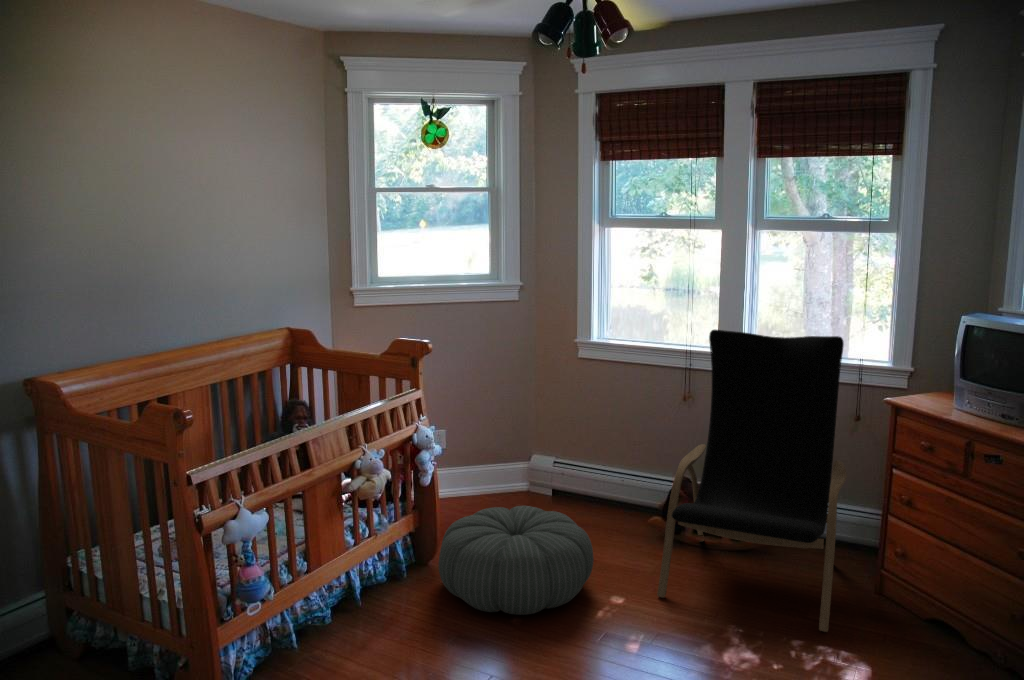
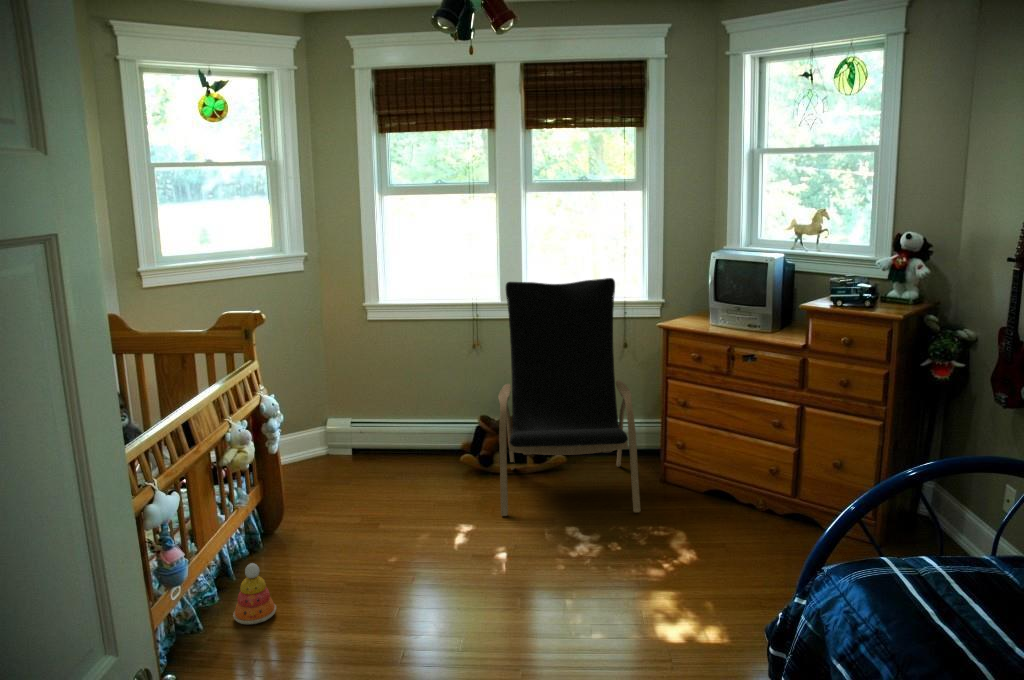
pouf: present [438,506,594,615] -> none [299,461,445,559]
stacking toy: none [334,594,377,658] -> present [233,563,276,624]

